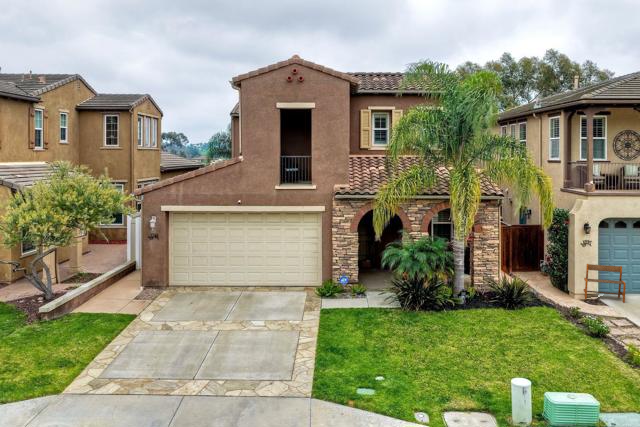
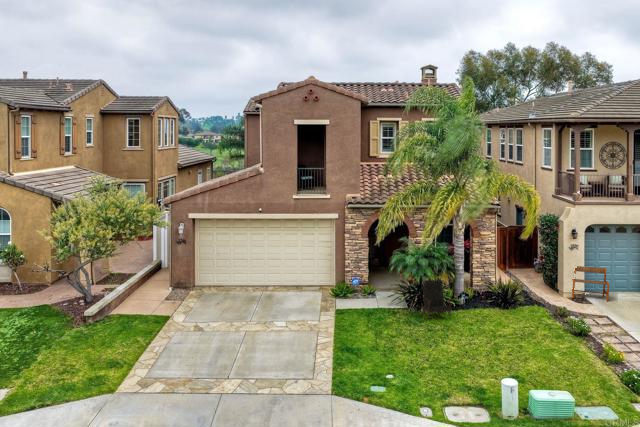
lounge chair: none [418,276,453,320] -> present [423,279,451,315]

